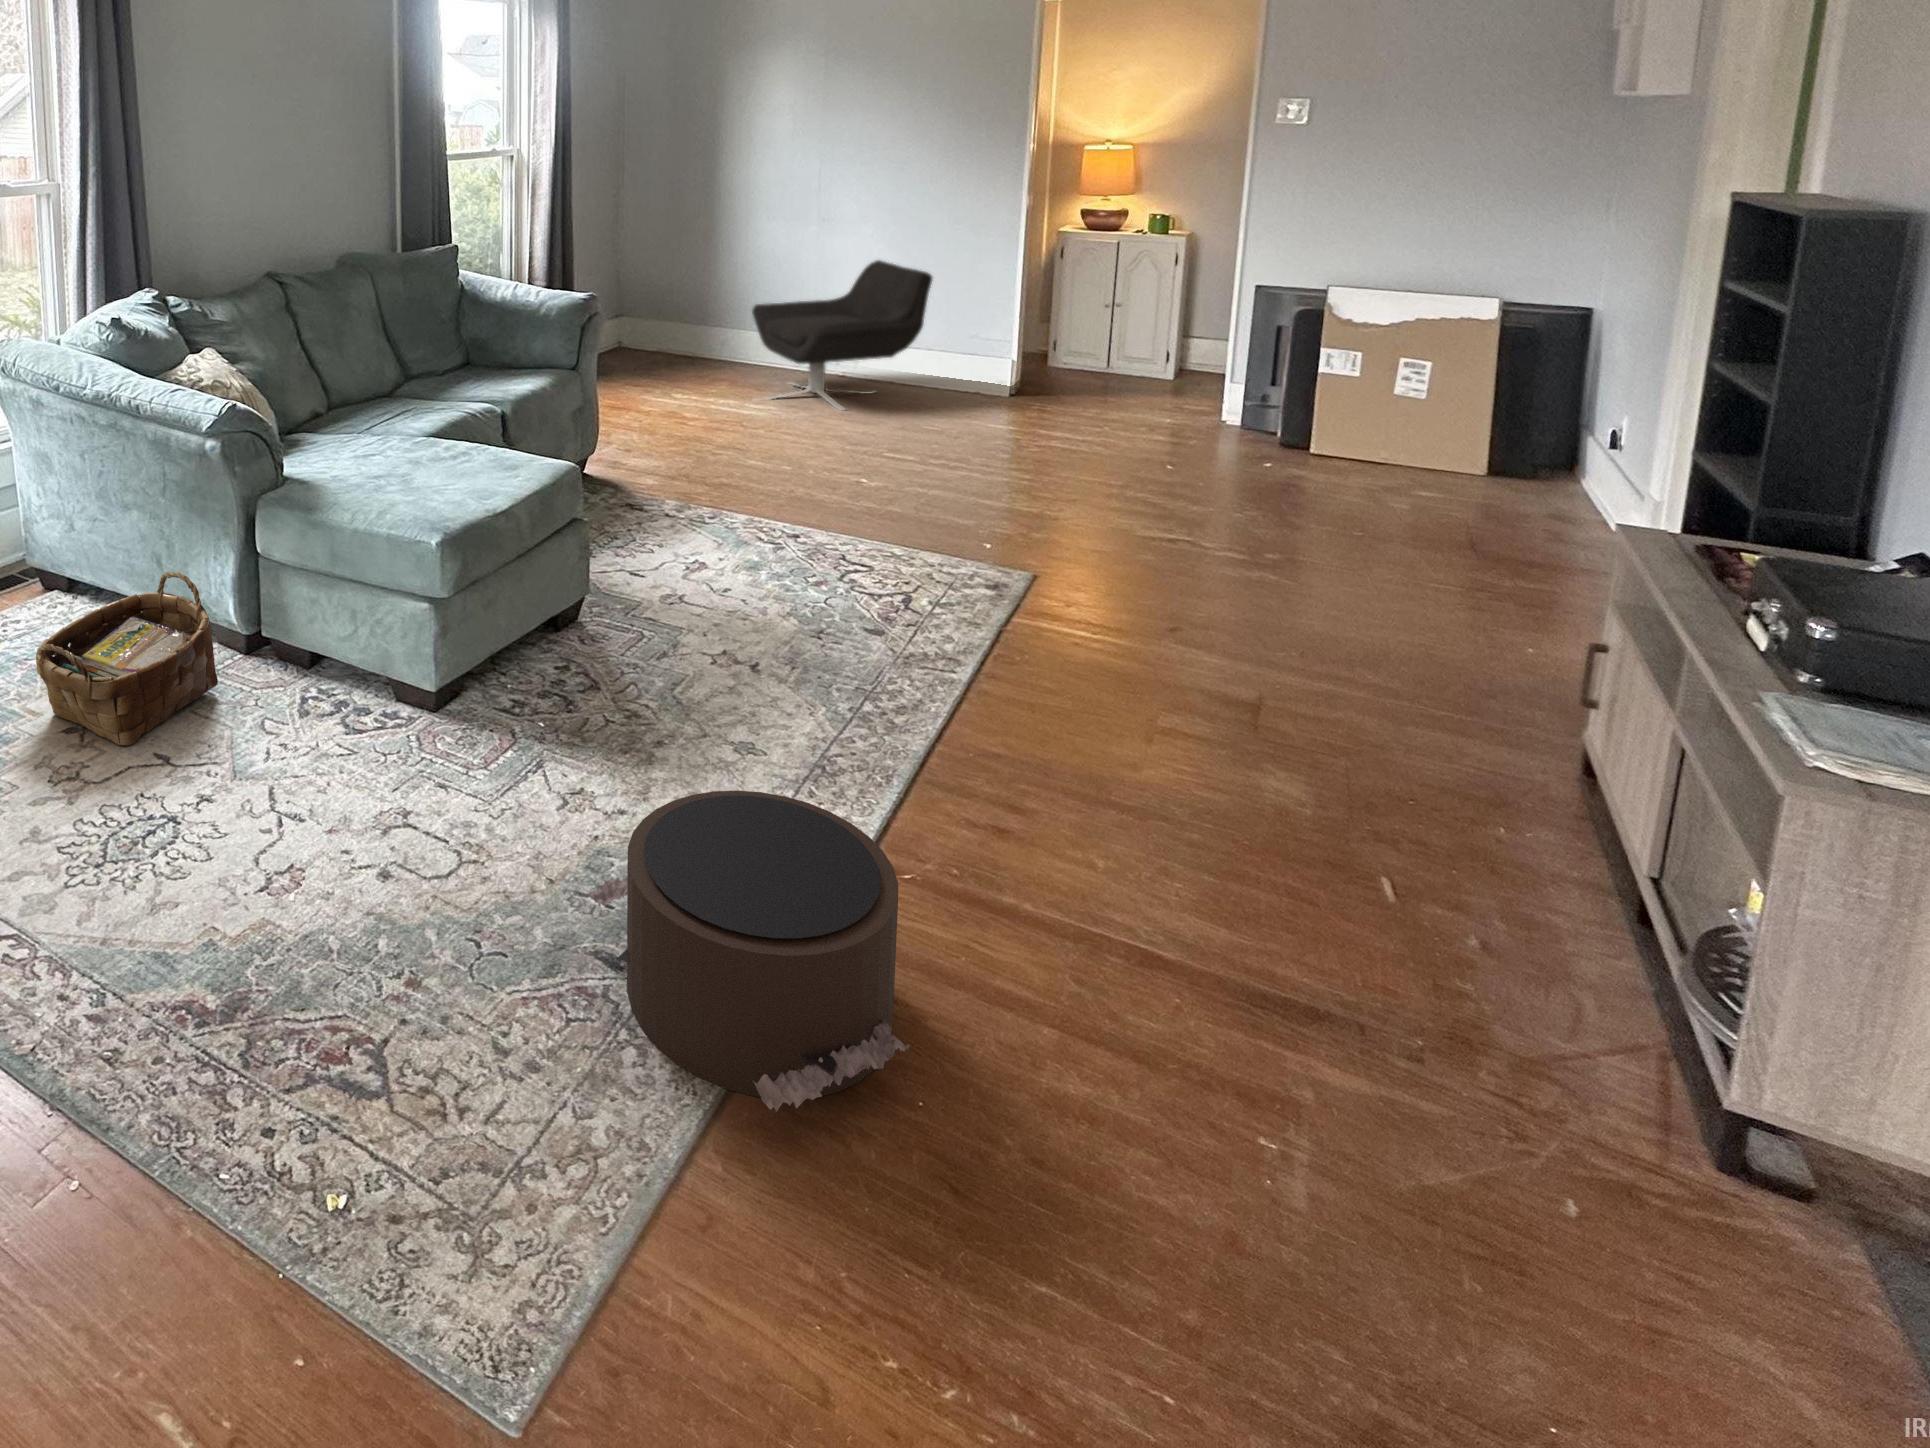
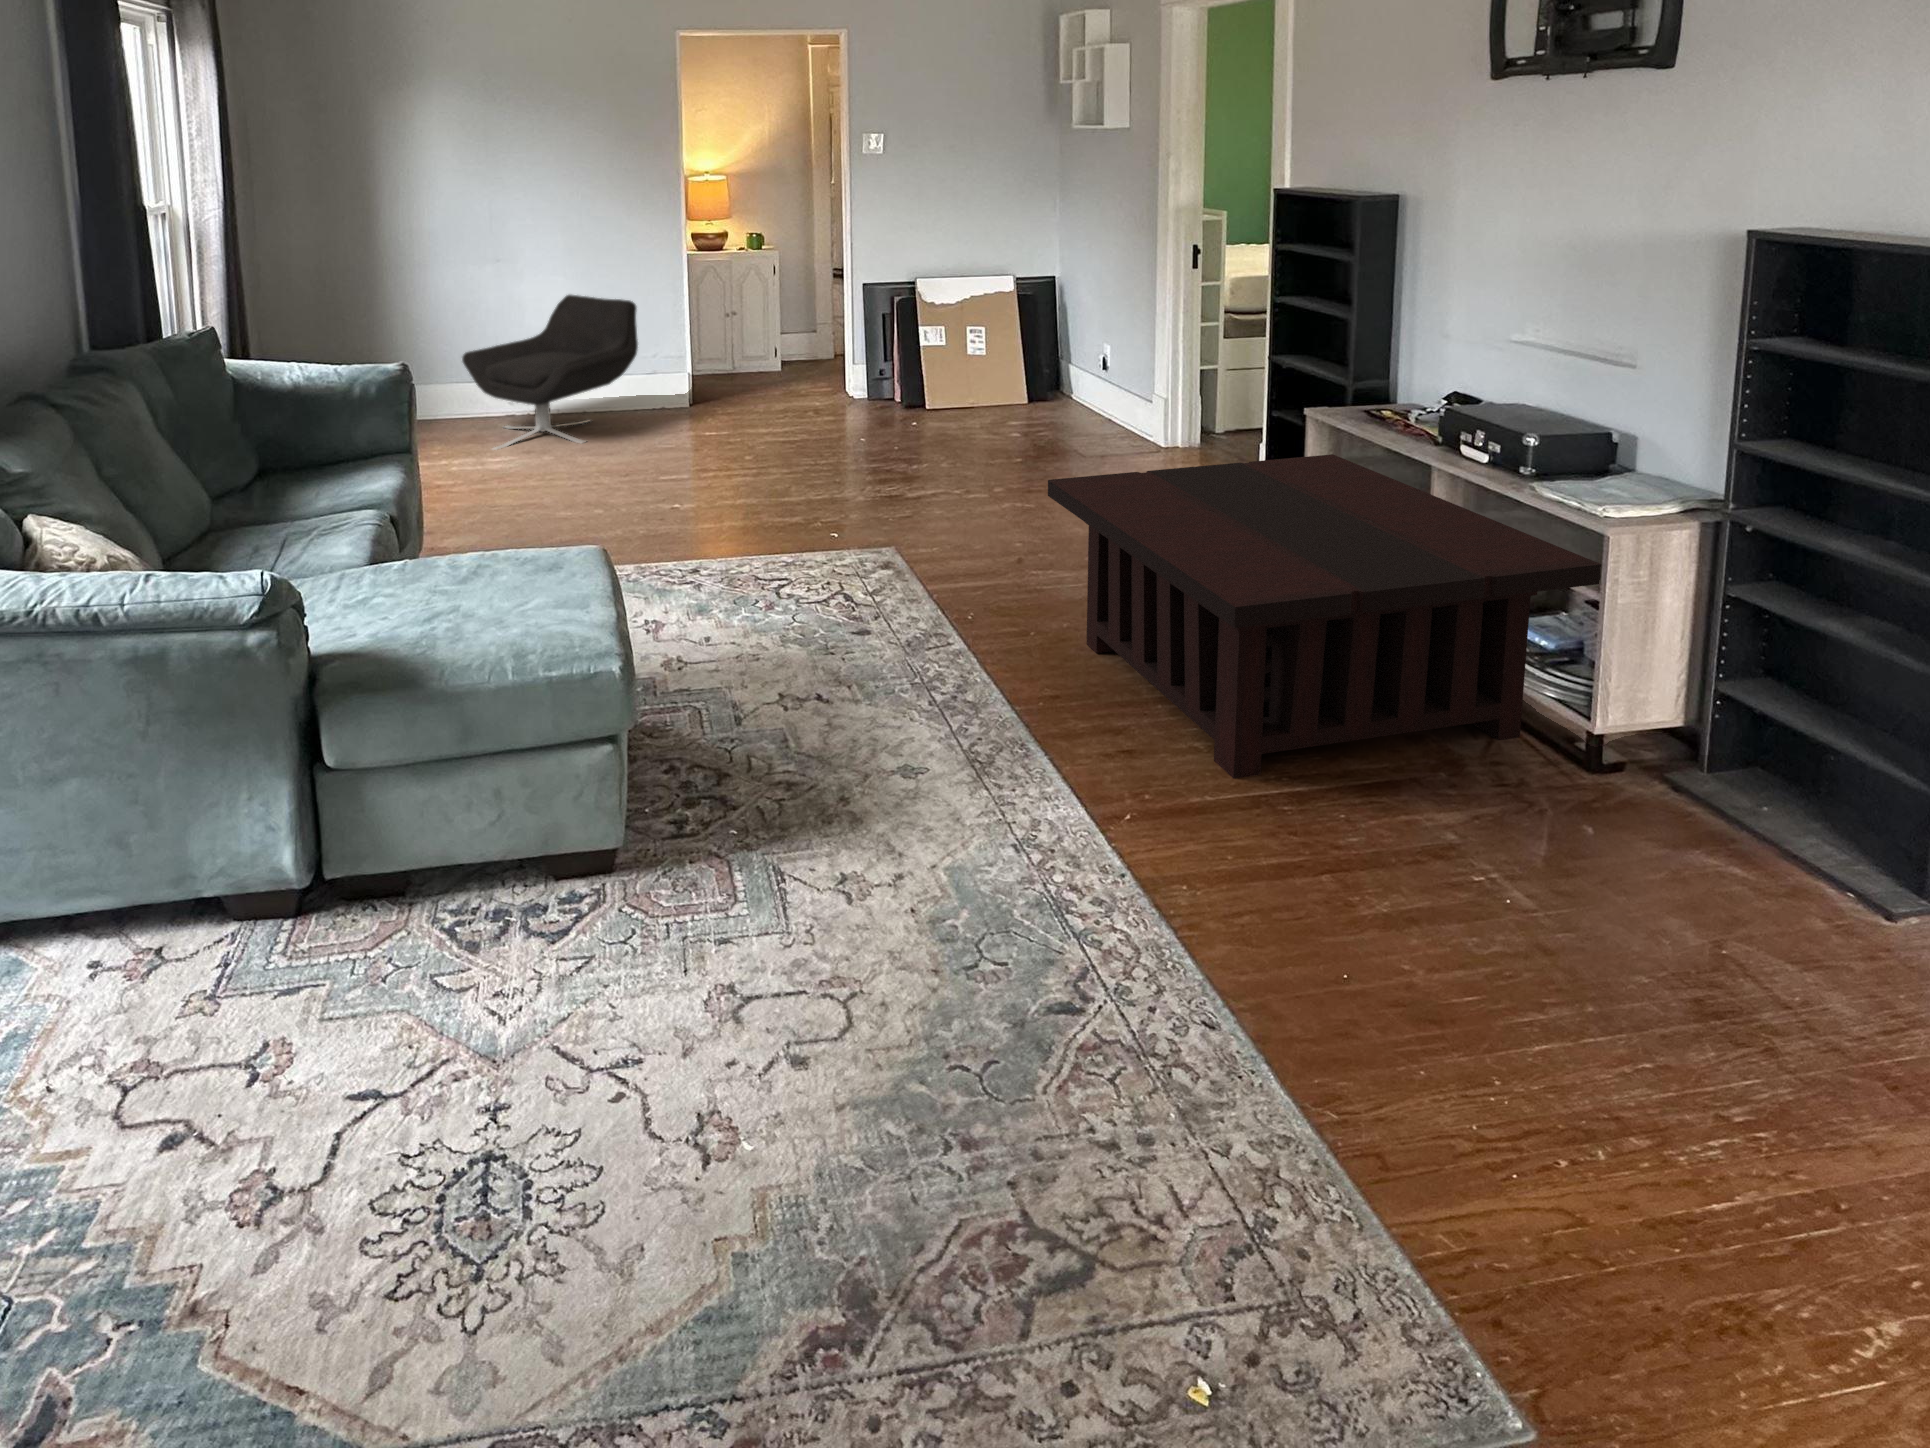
coffee table: none [1042,521,1825,1087] -> present [1048,454,1601,779]
woven basket: present [36,572,218,745] -> none [83,829,335,1132]
pouf: present [588,790,910,1112] -> none [1016,773,1351,1054]

